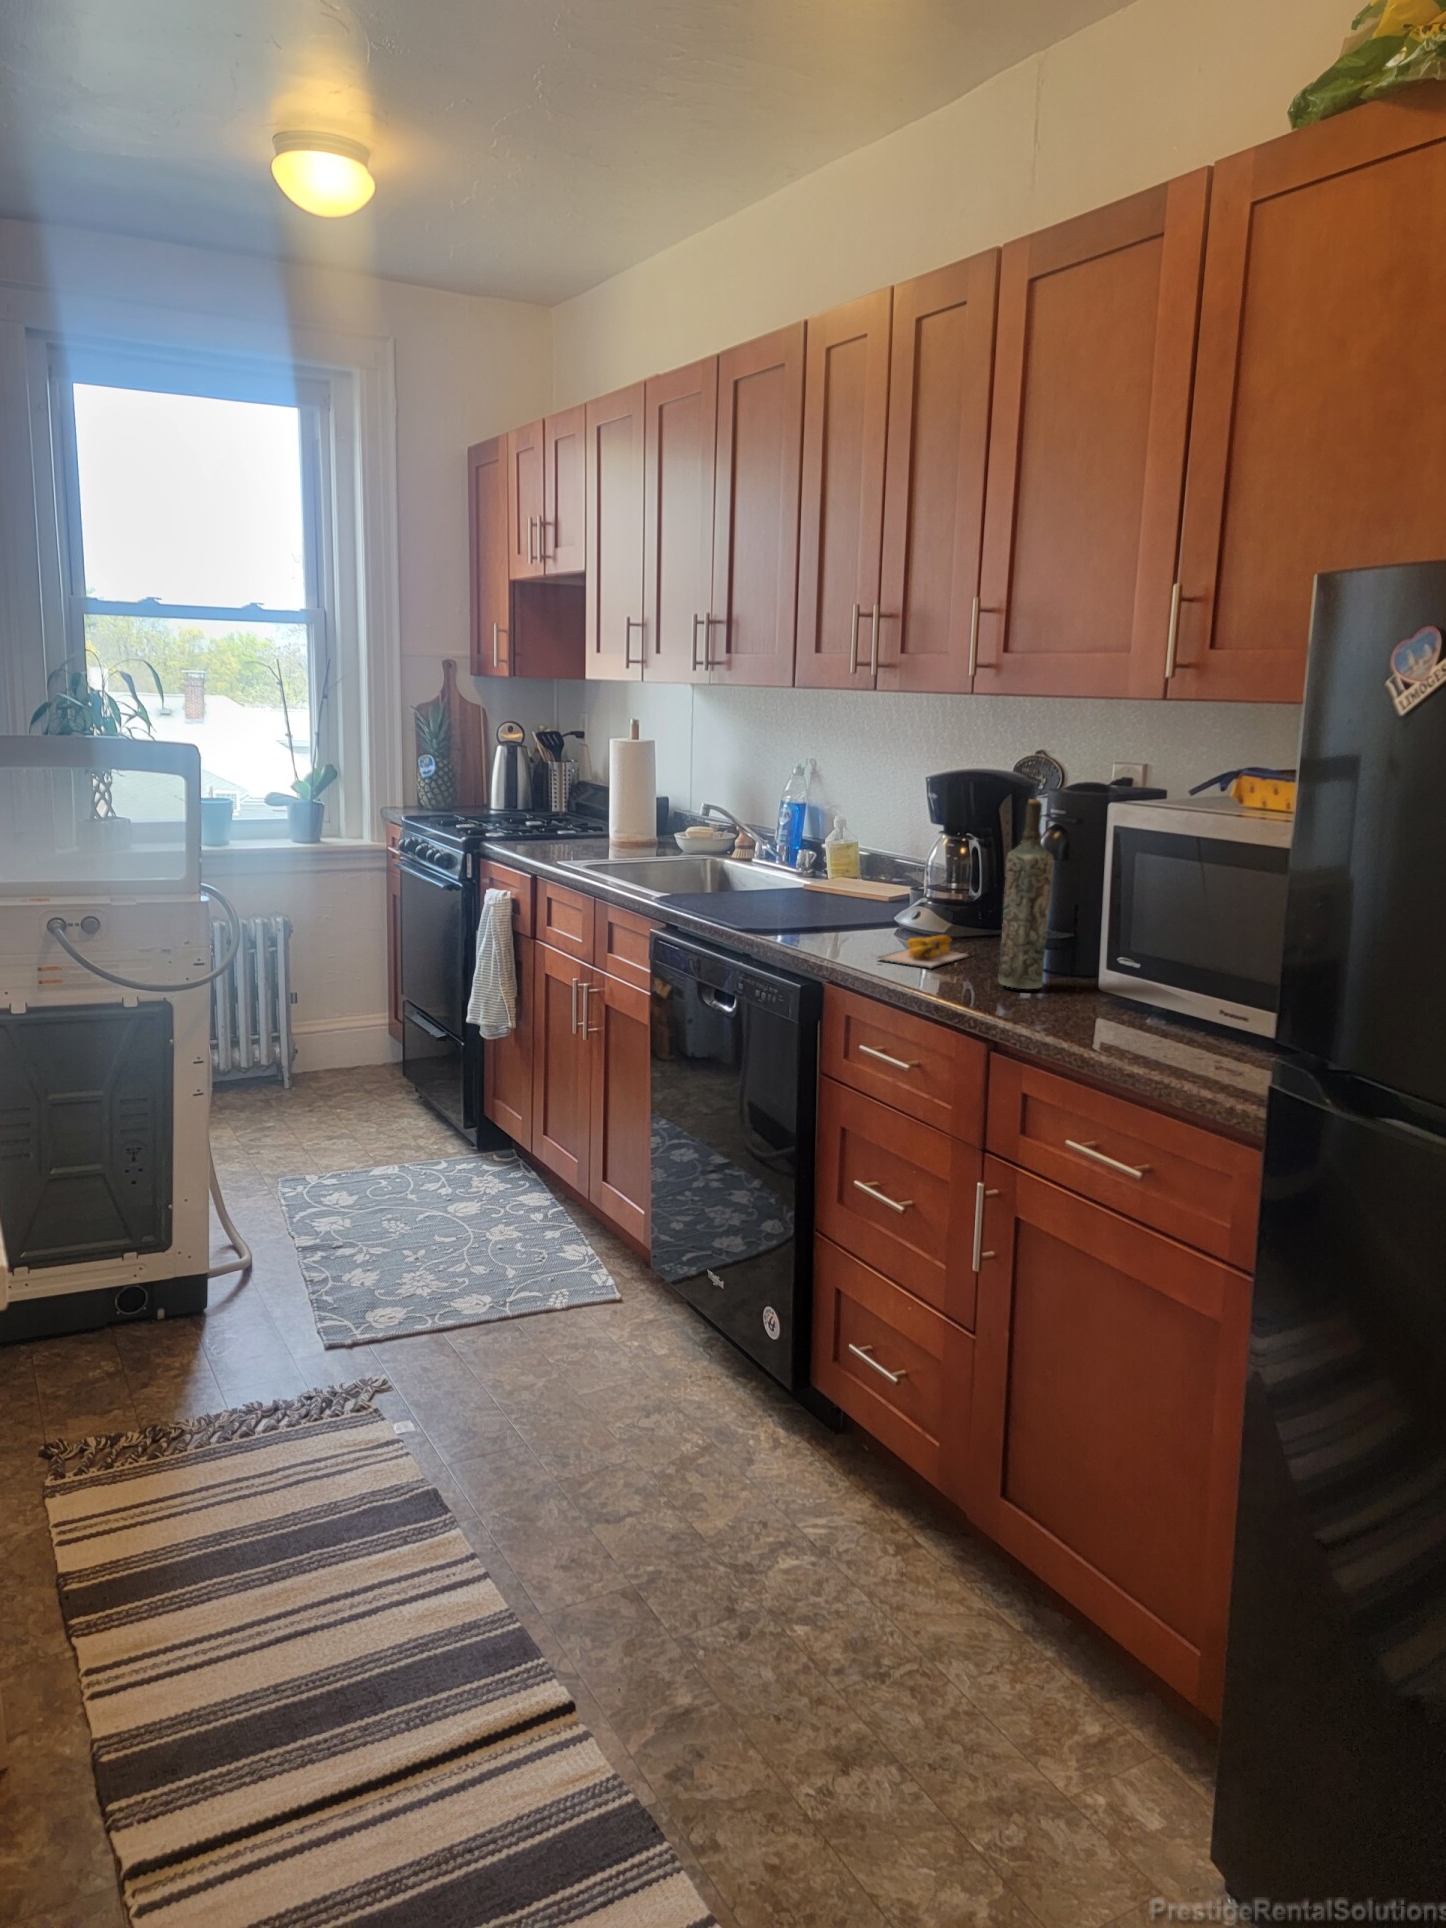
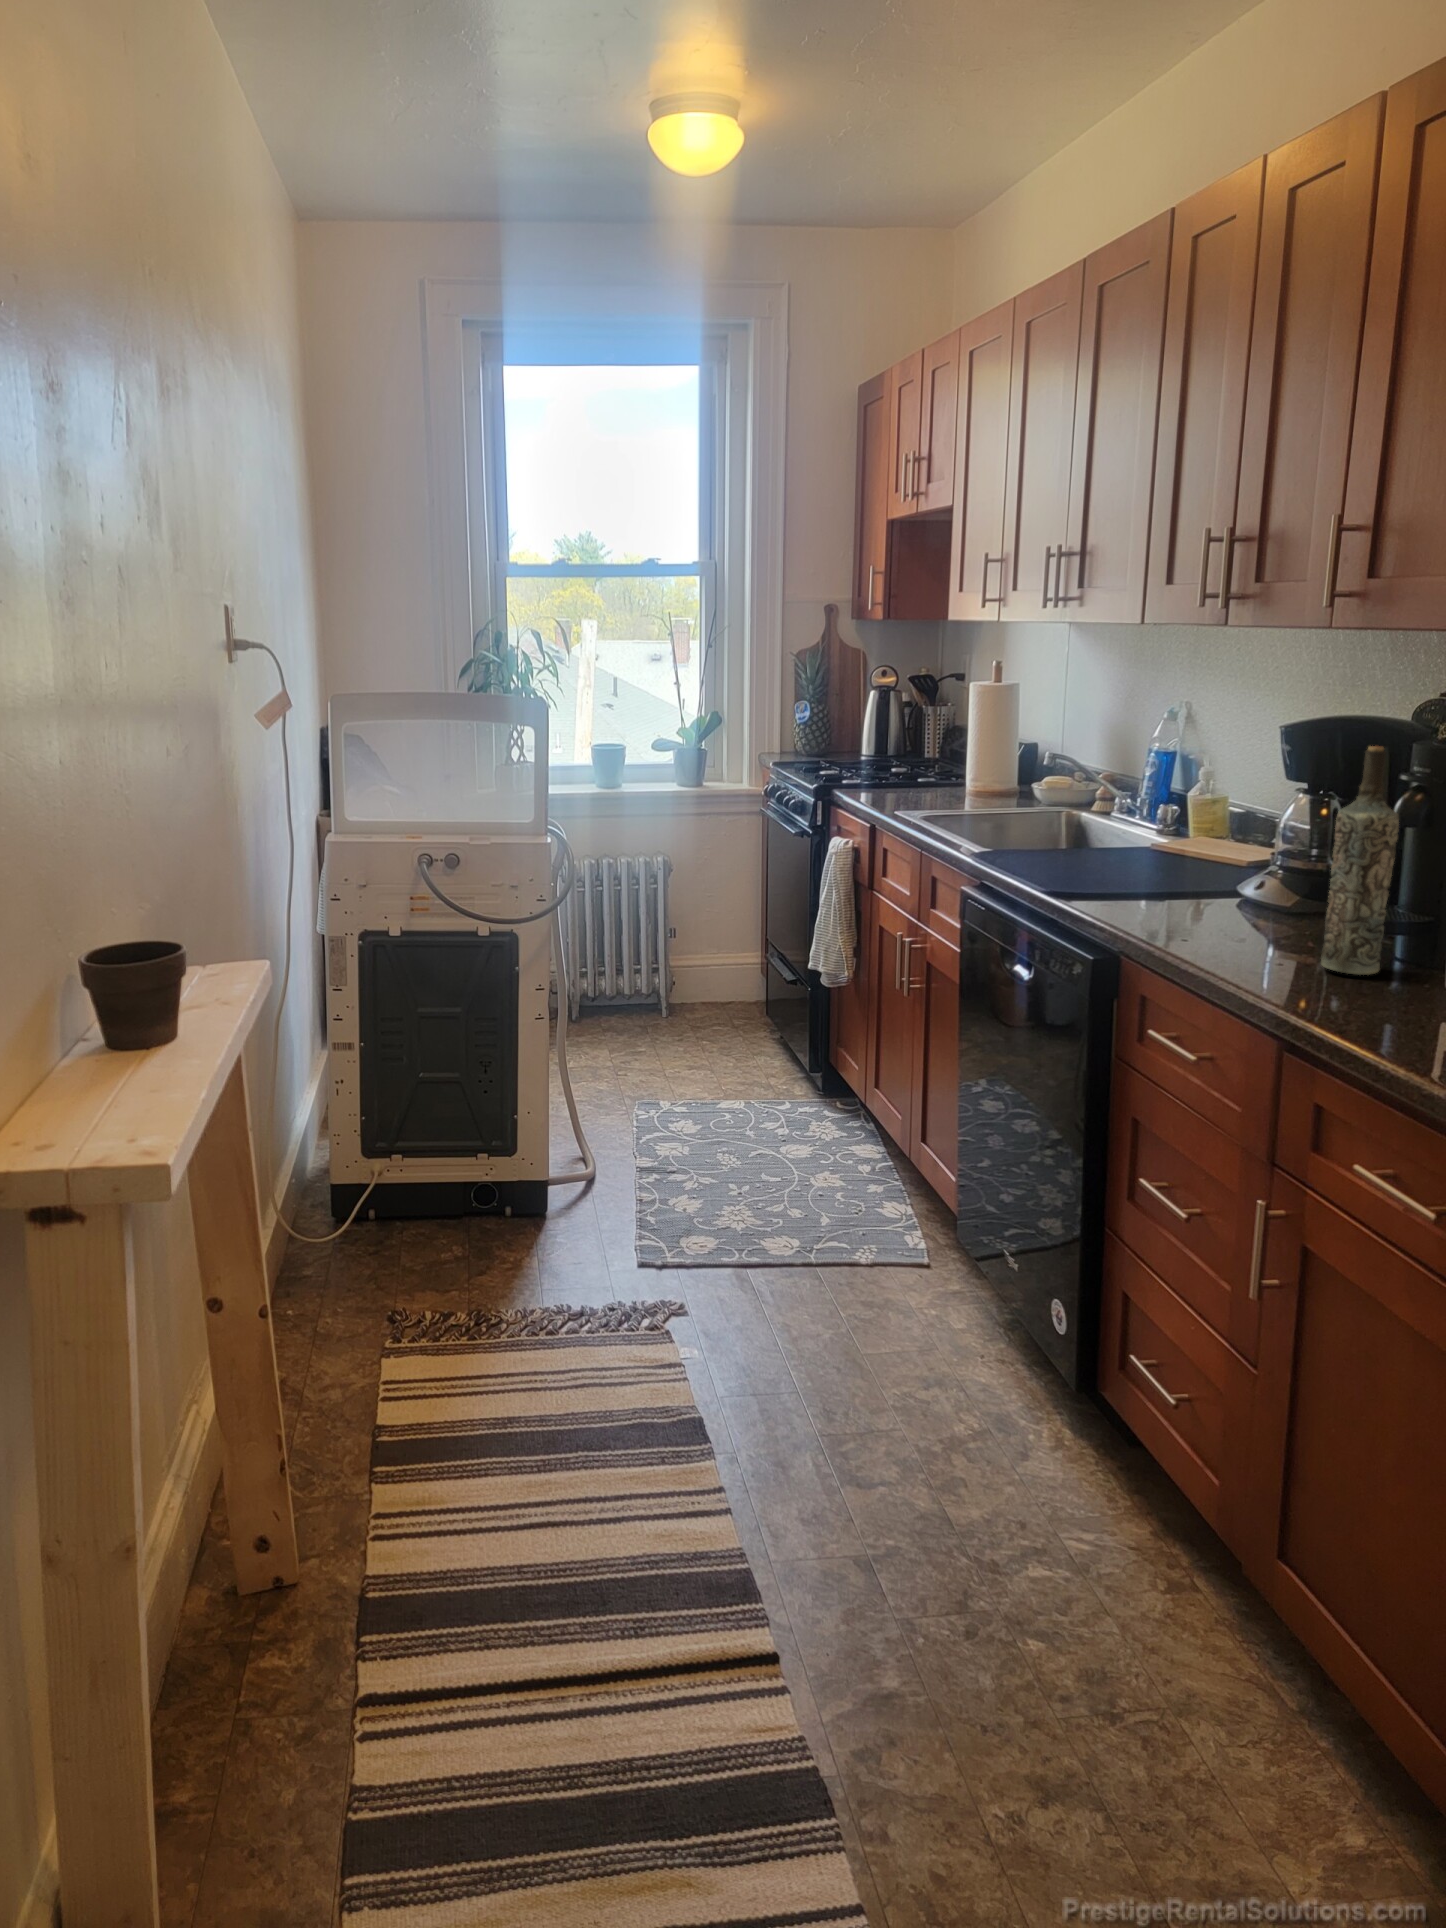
banana: present [877,935,970,967] -> none [1183,905,1313,942]

